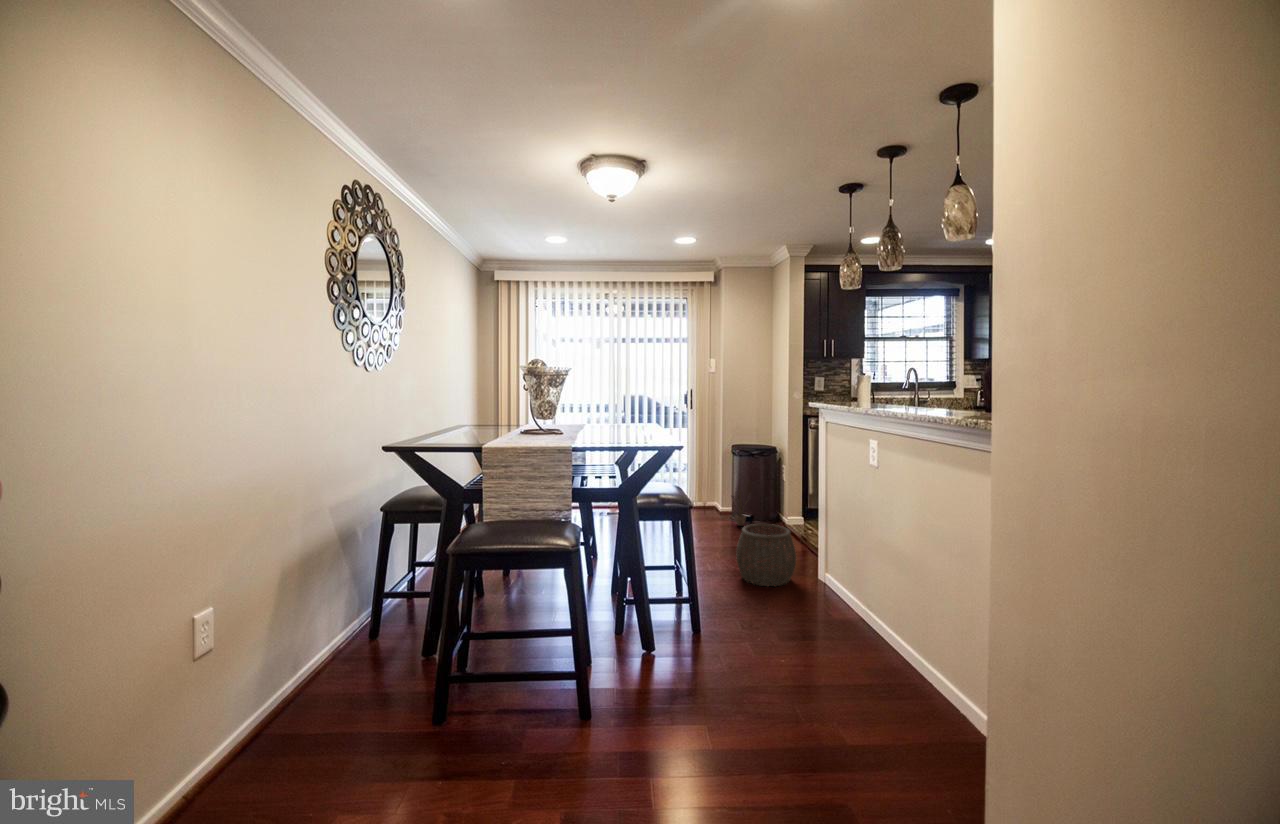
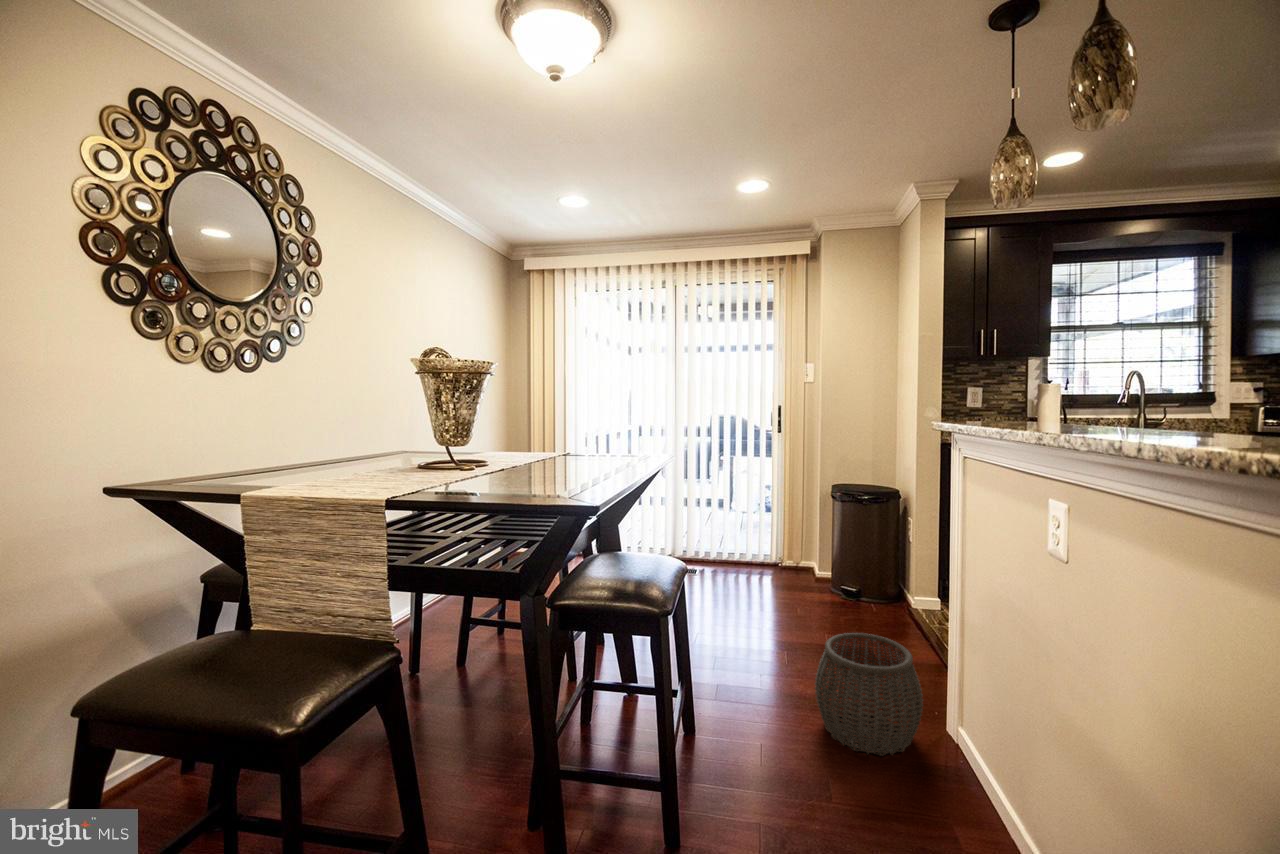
decorative plant: present [731,485,751,526] -> none [824,543,861,605]

